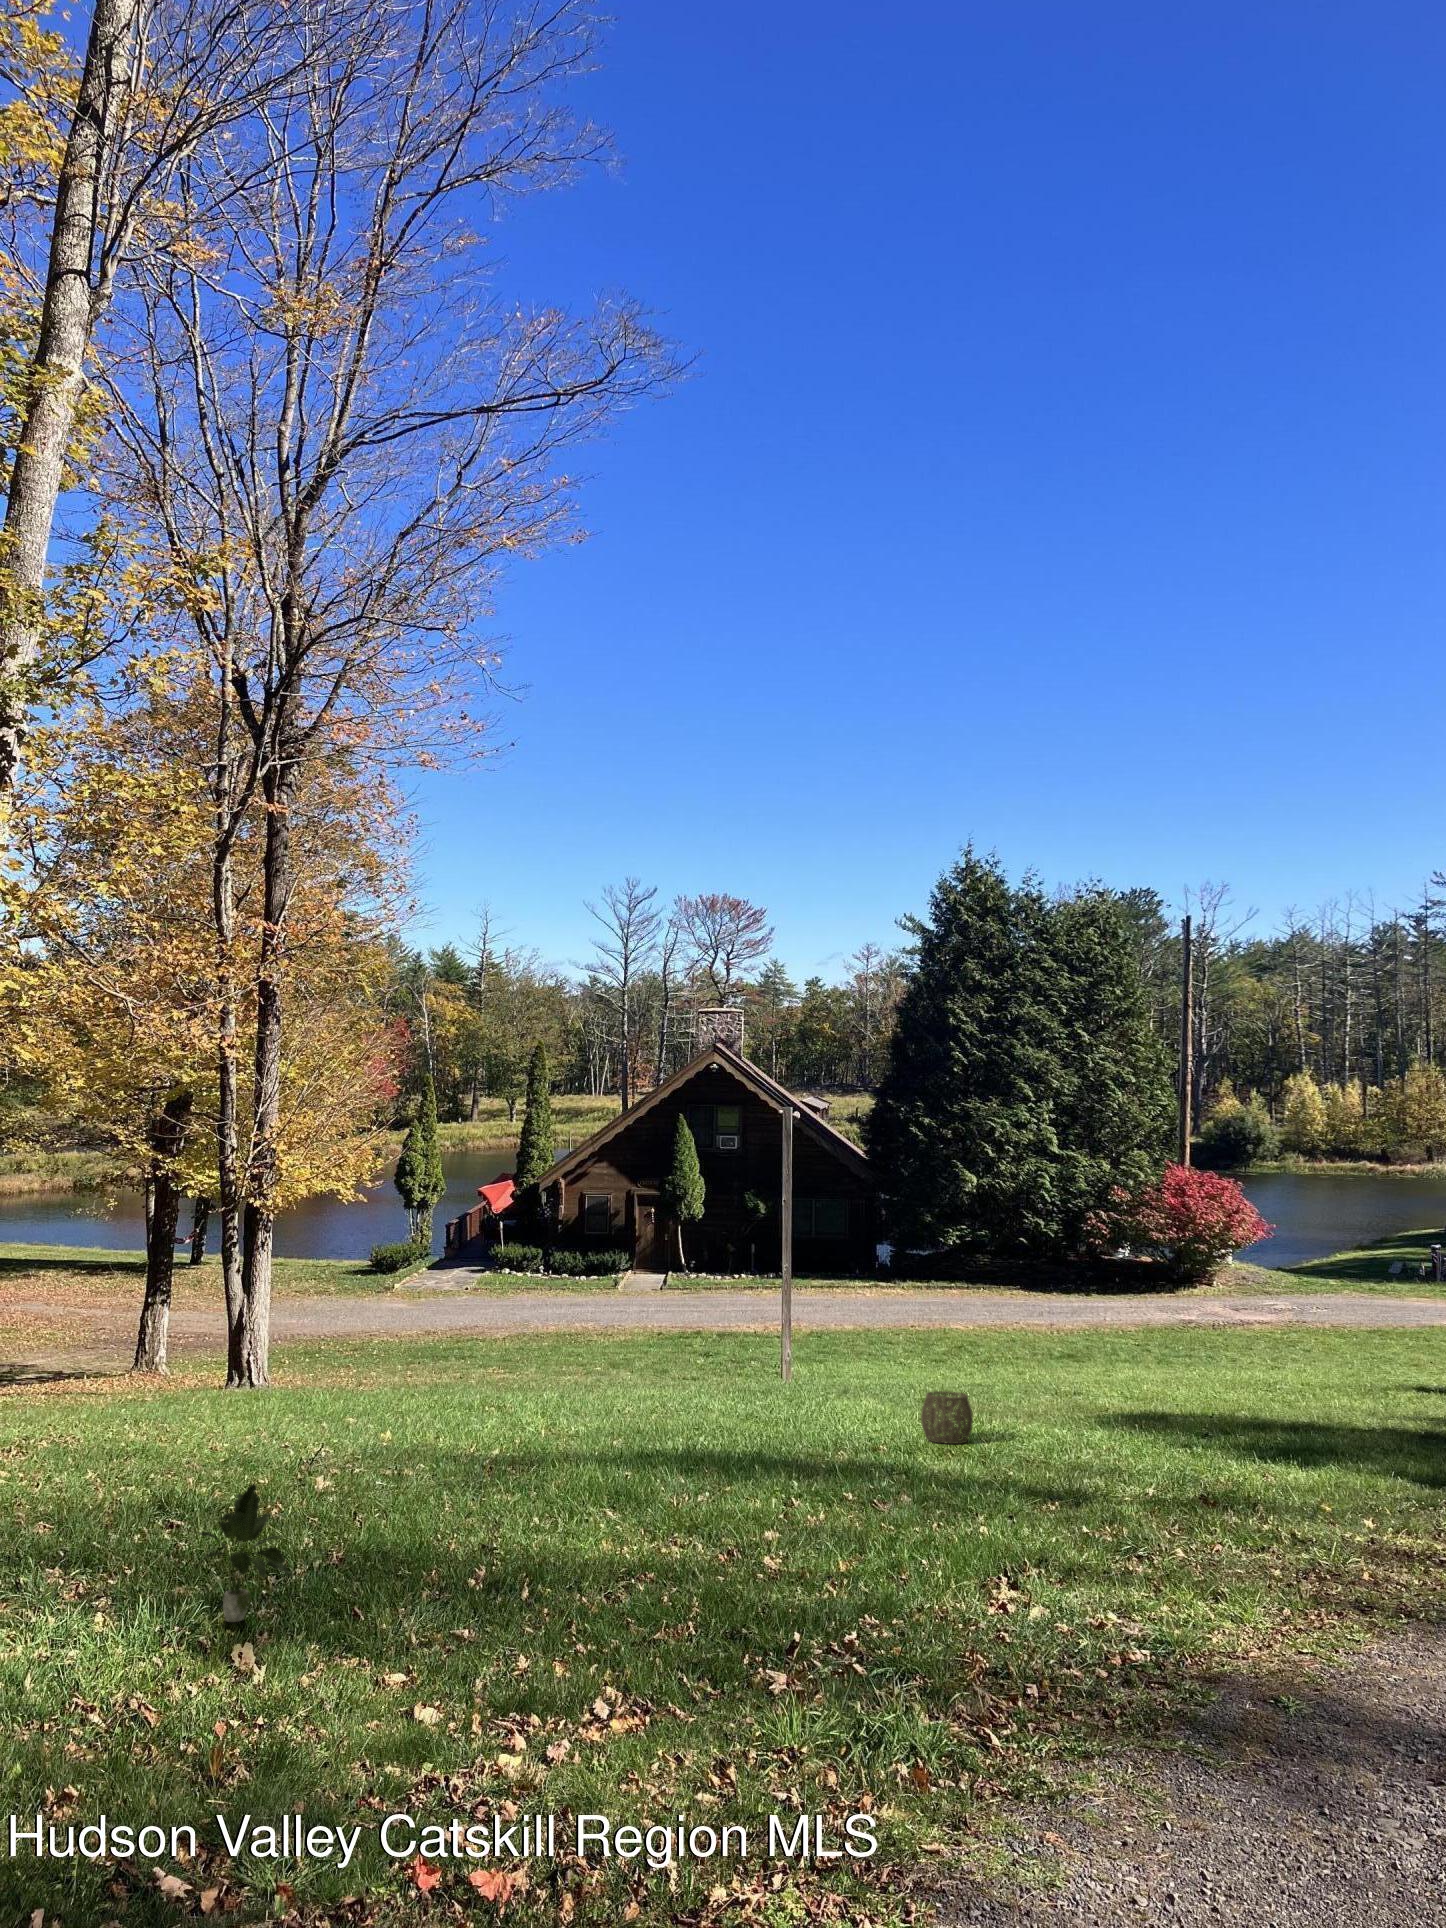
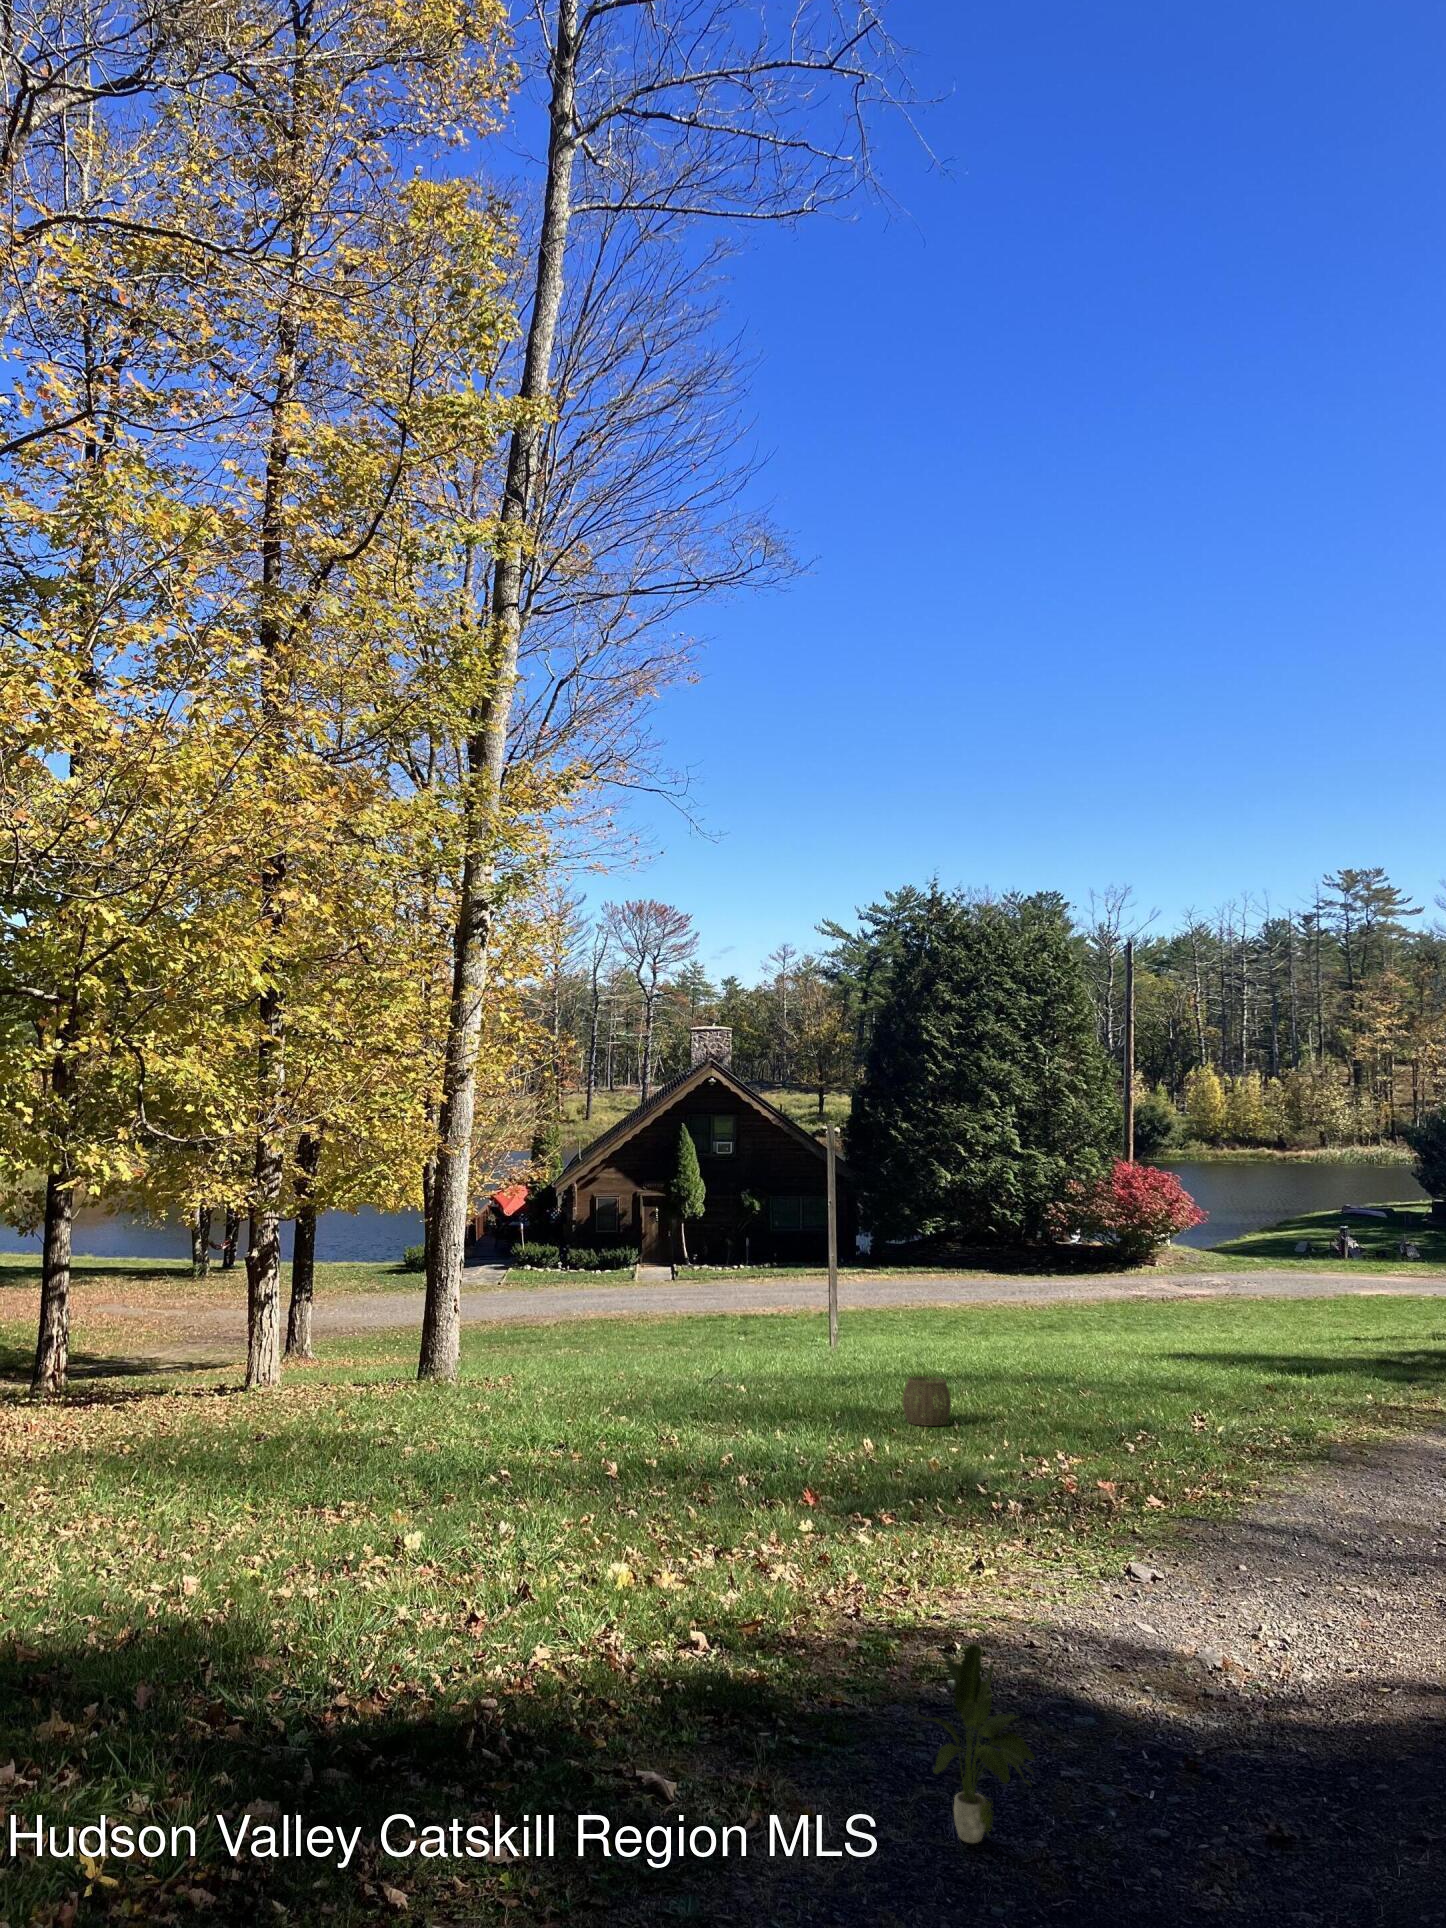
potted plant: present [199,1484,291,1622] -> present [917,1644,1034,1843]

